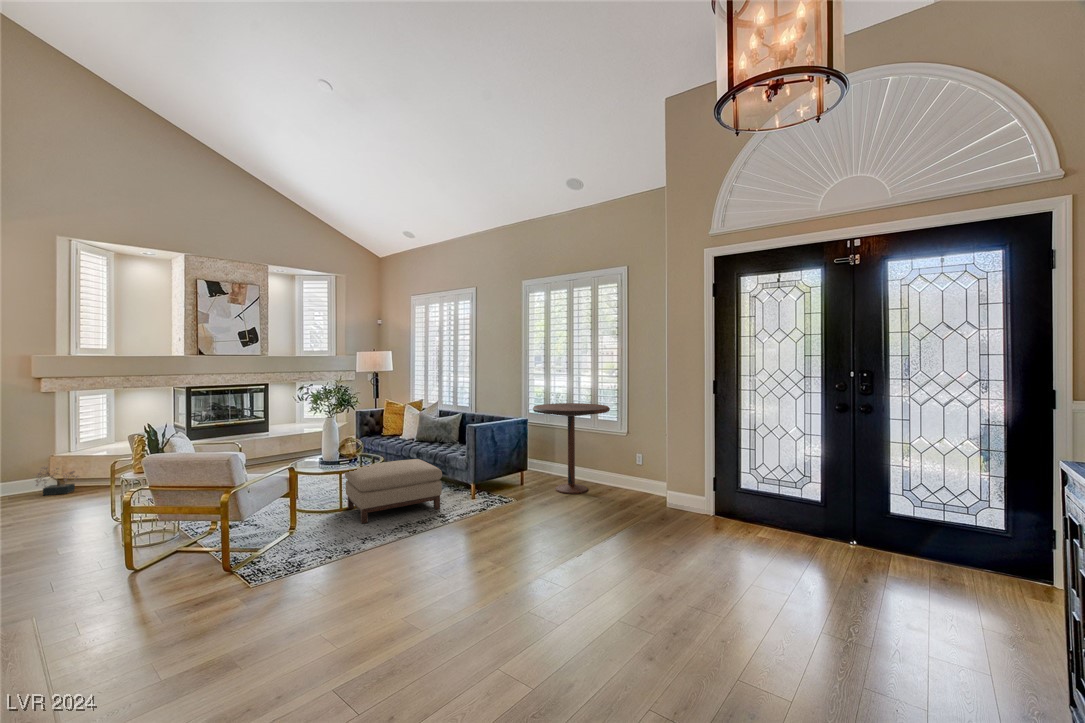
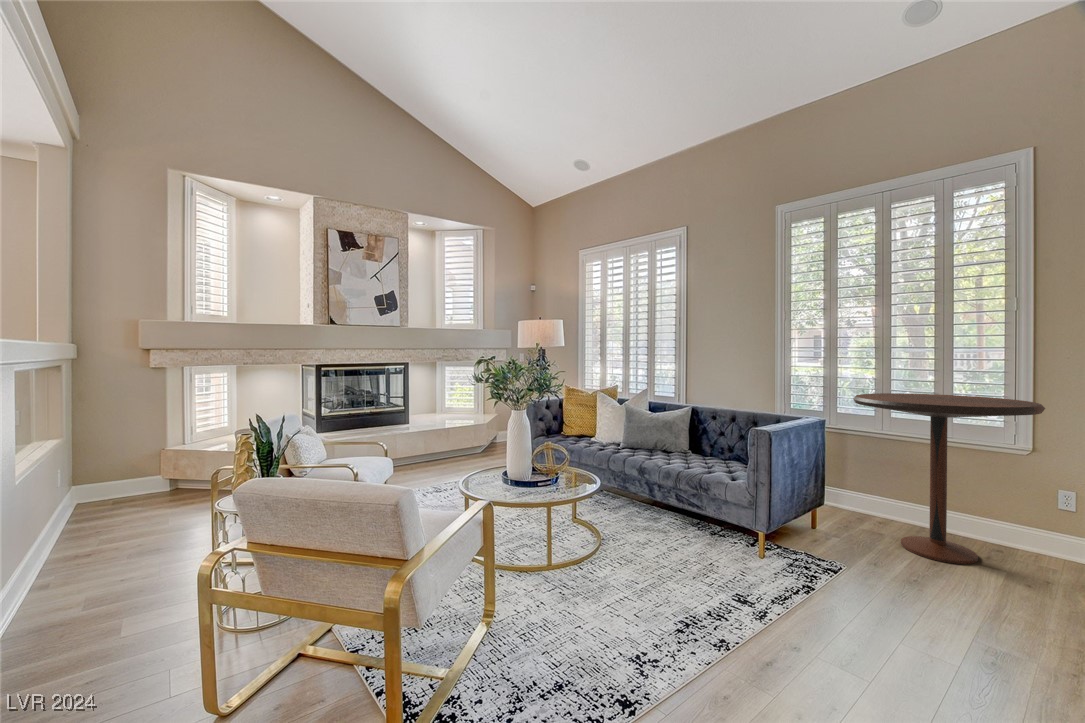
ottoman: present [345,459,442,524] -> none [554,483,733,615]
decorative plant: present [35,467,77,495] -> none [138,463,194,502]

